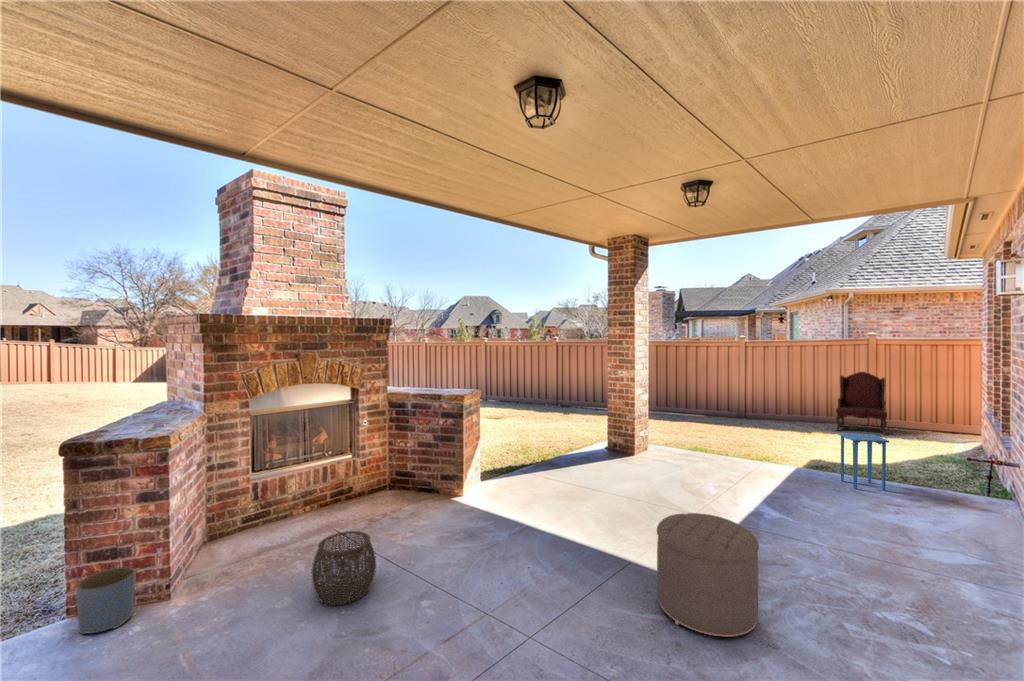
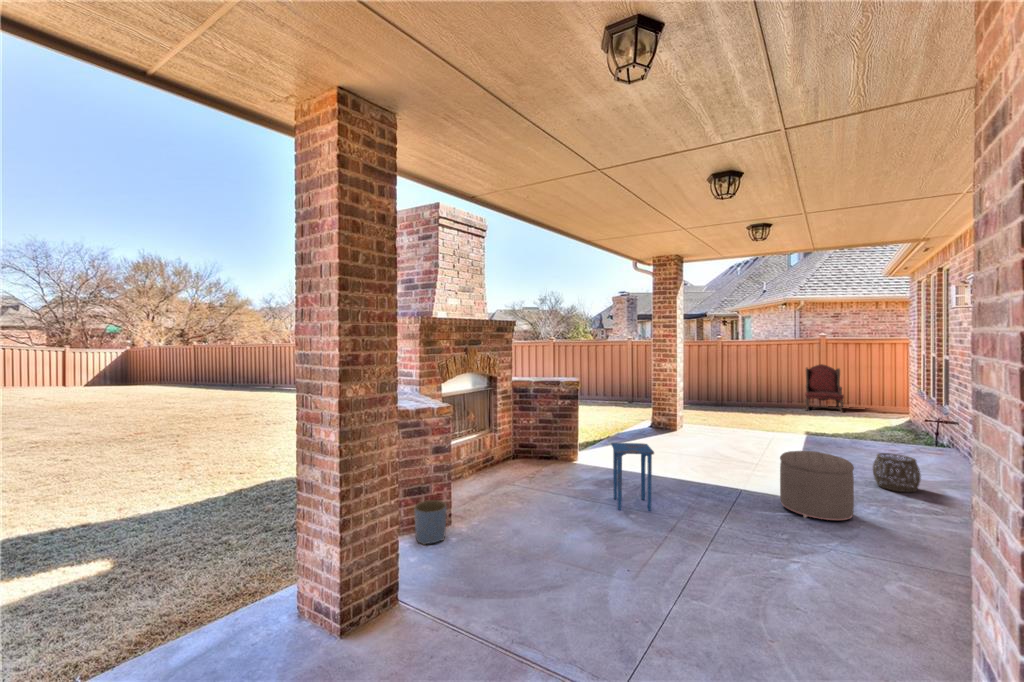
side table: present [838,433,889,491] -> present [611,443,654,511]
woven basket: present [312,531,376,606] -> present [873,453,921,492]

